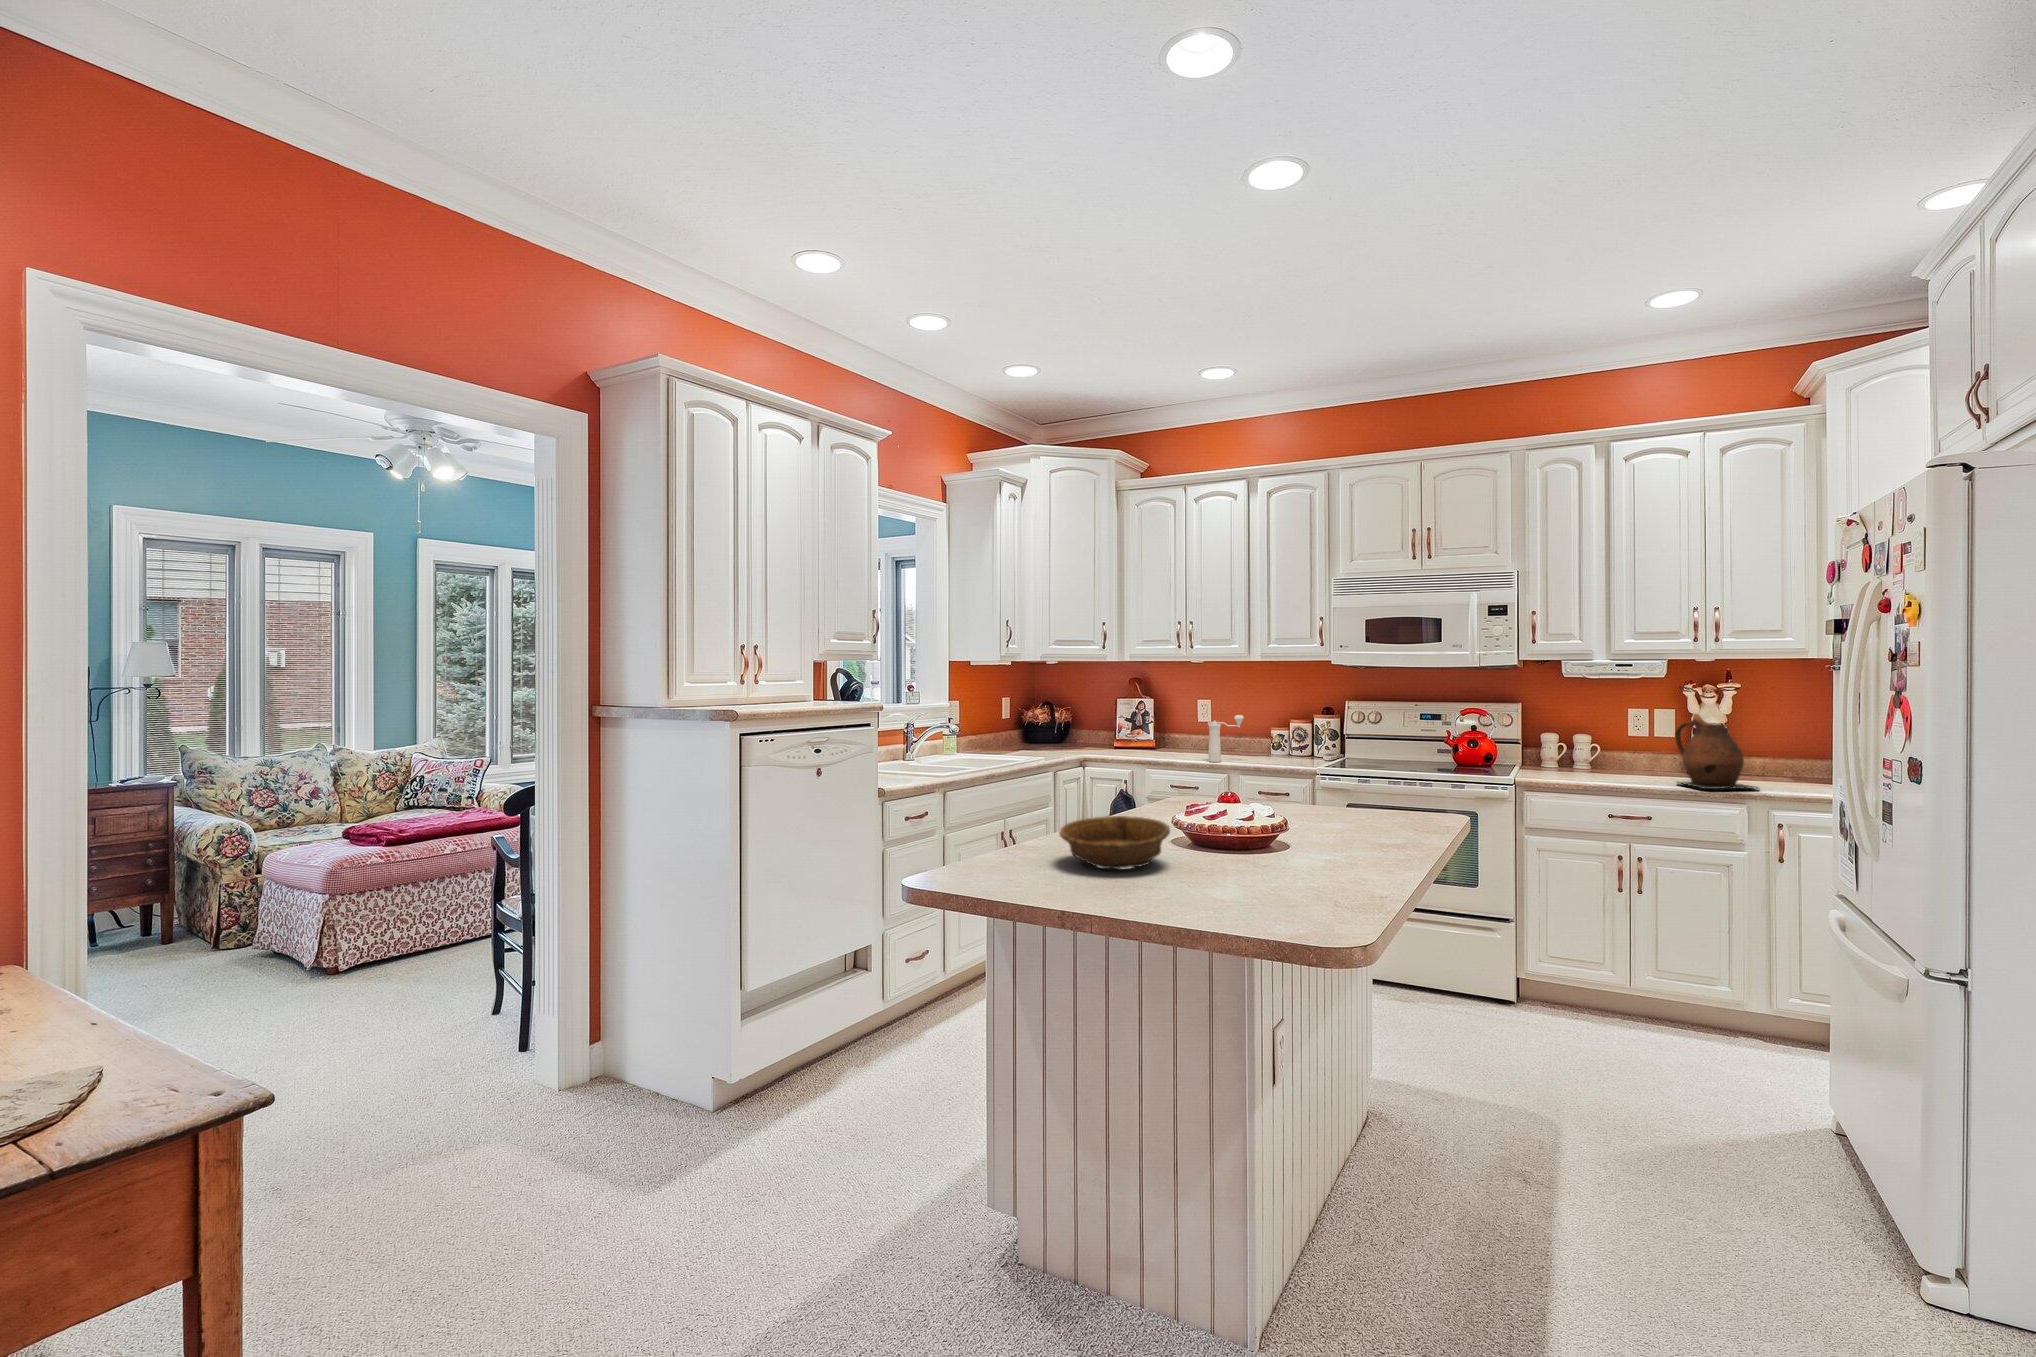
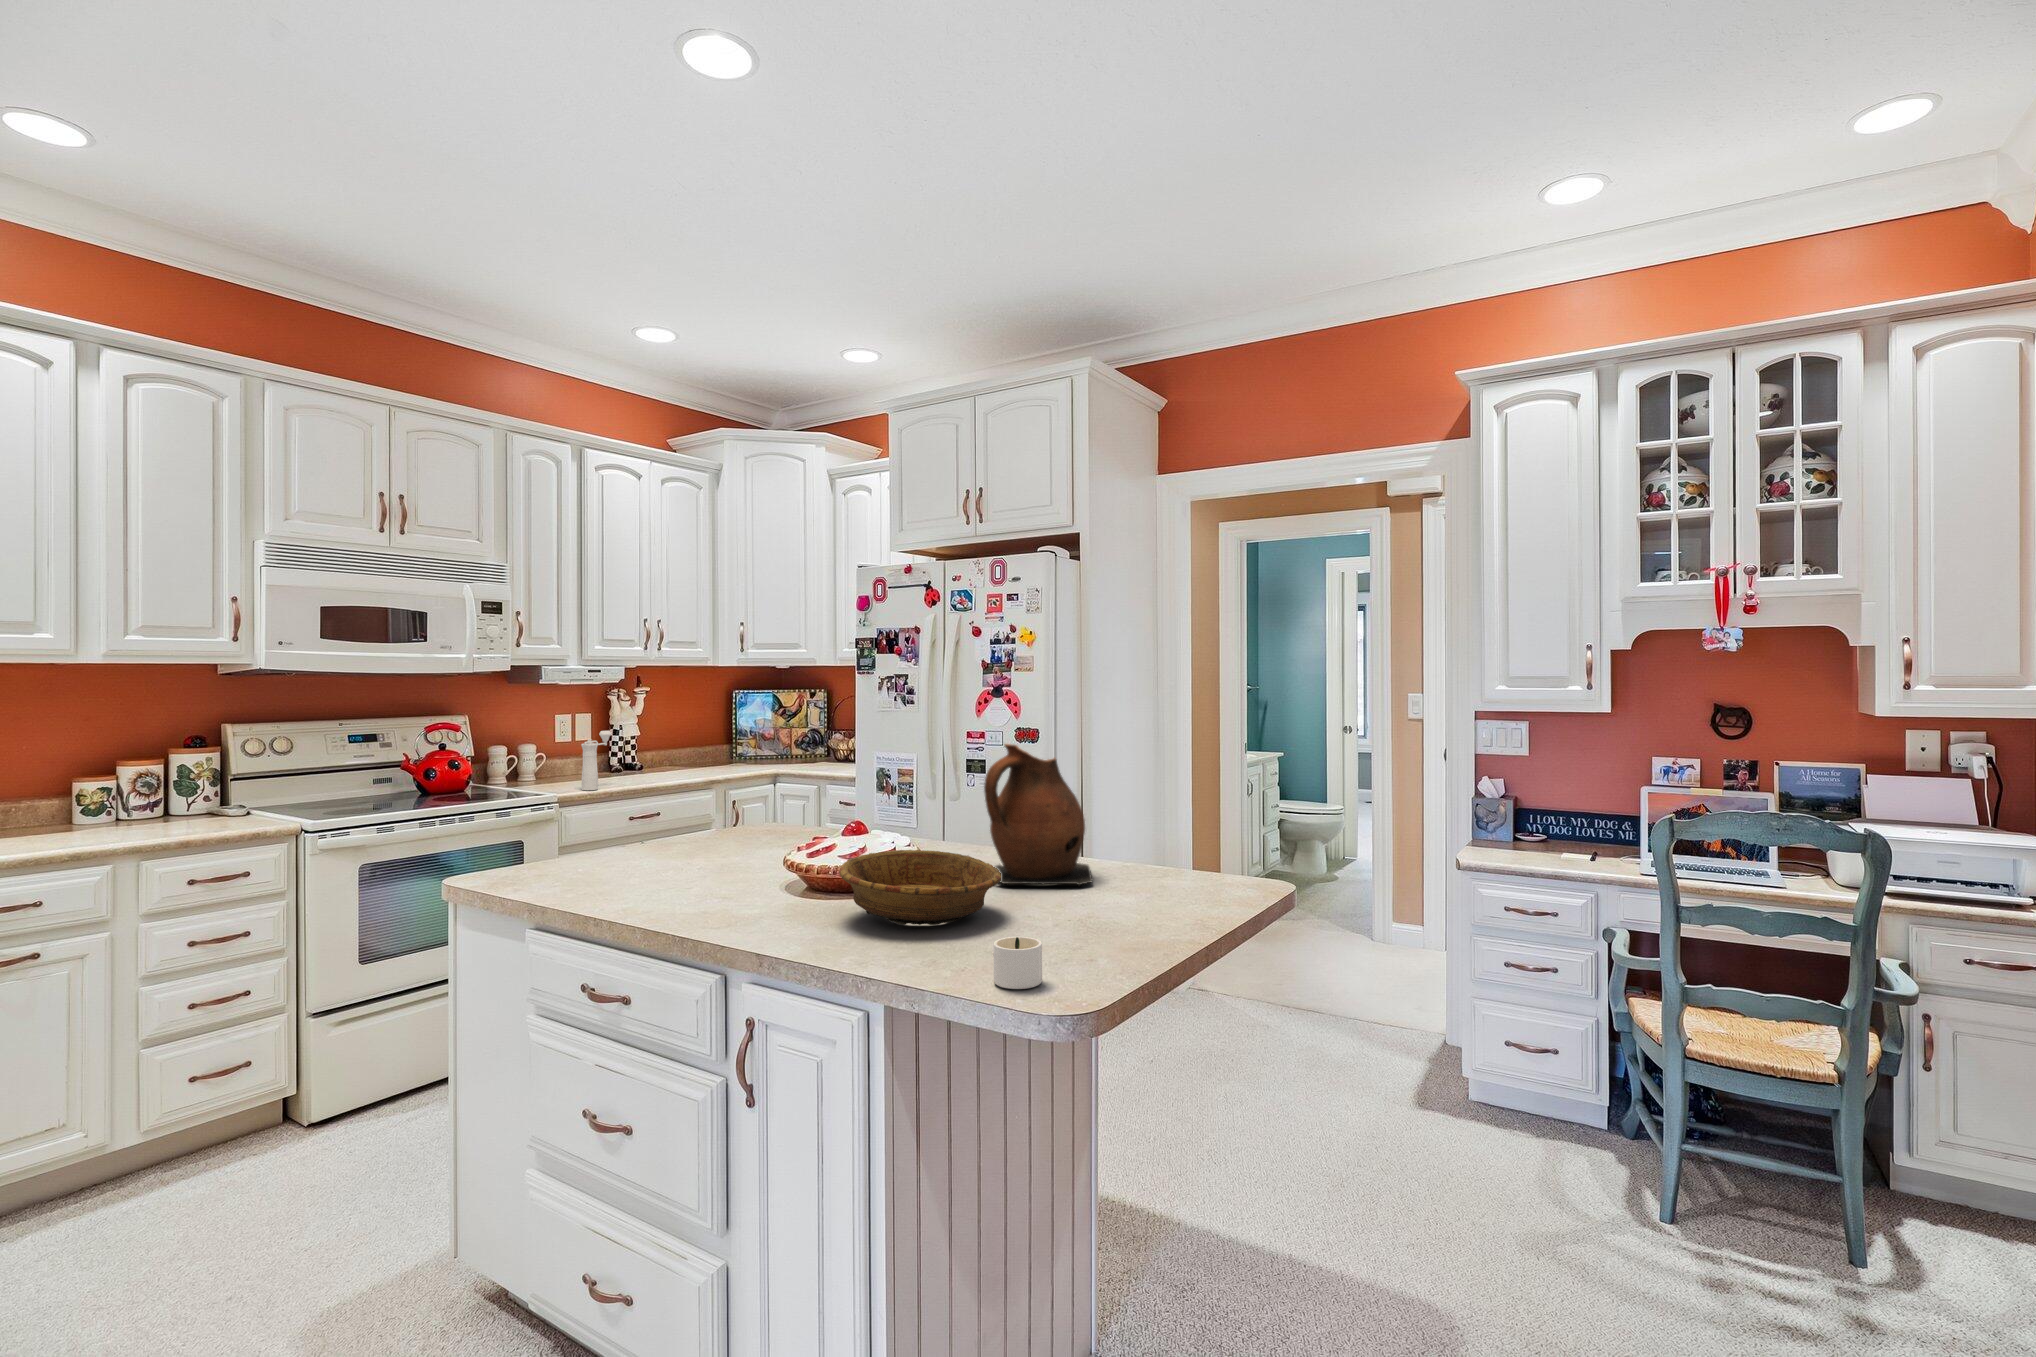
ceramic pitcher: present [1675,714,1758,789] -> present [984,744,1092,886]
pepper mill: present [1208,715,1244,762] -> present [581,731,611,790]
candle: none [952,854,982,888] -> present [994,937,1042,989]

